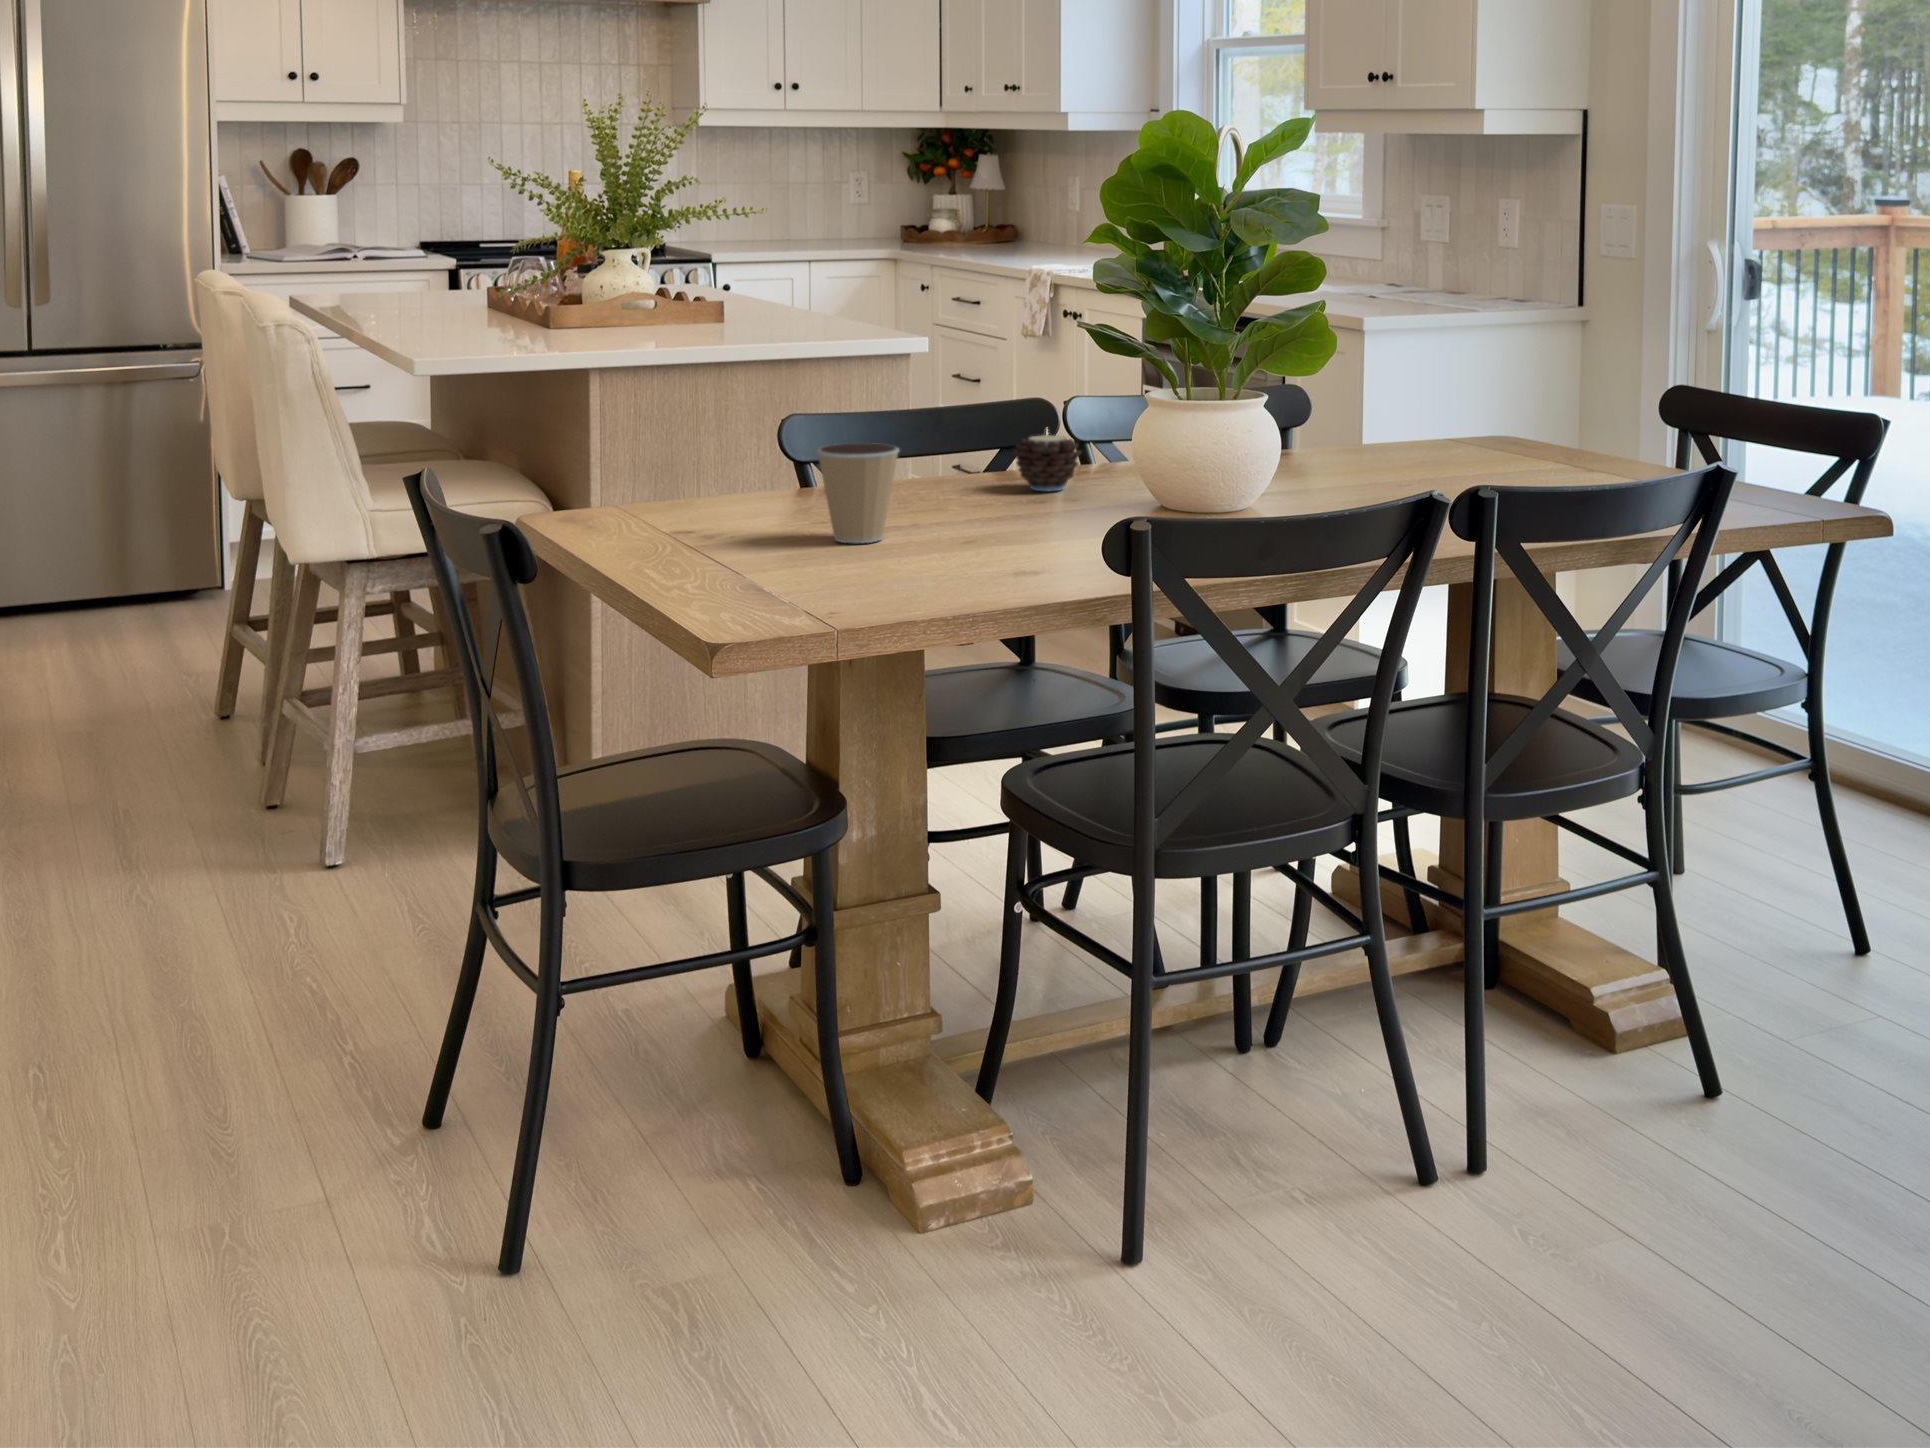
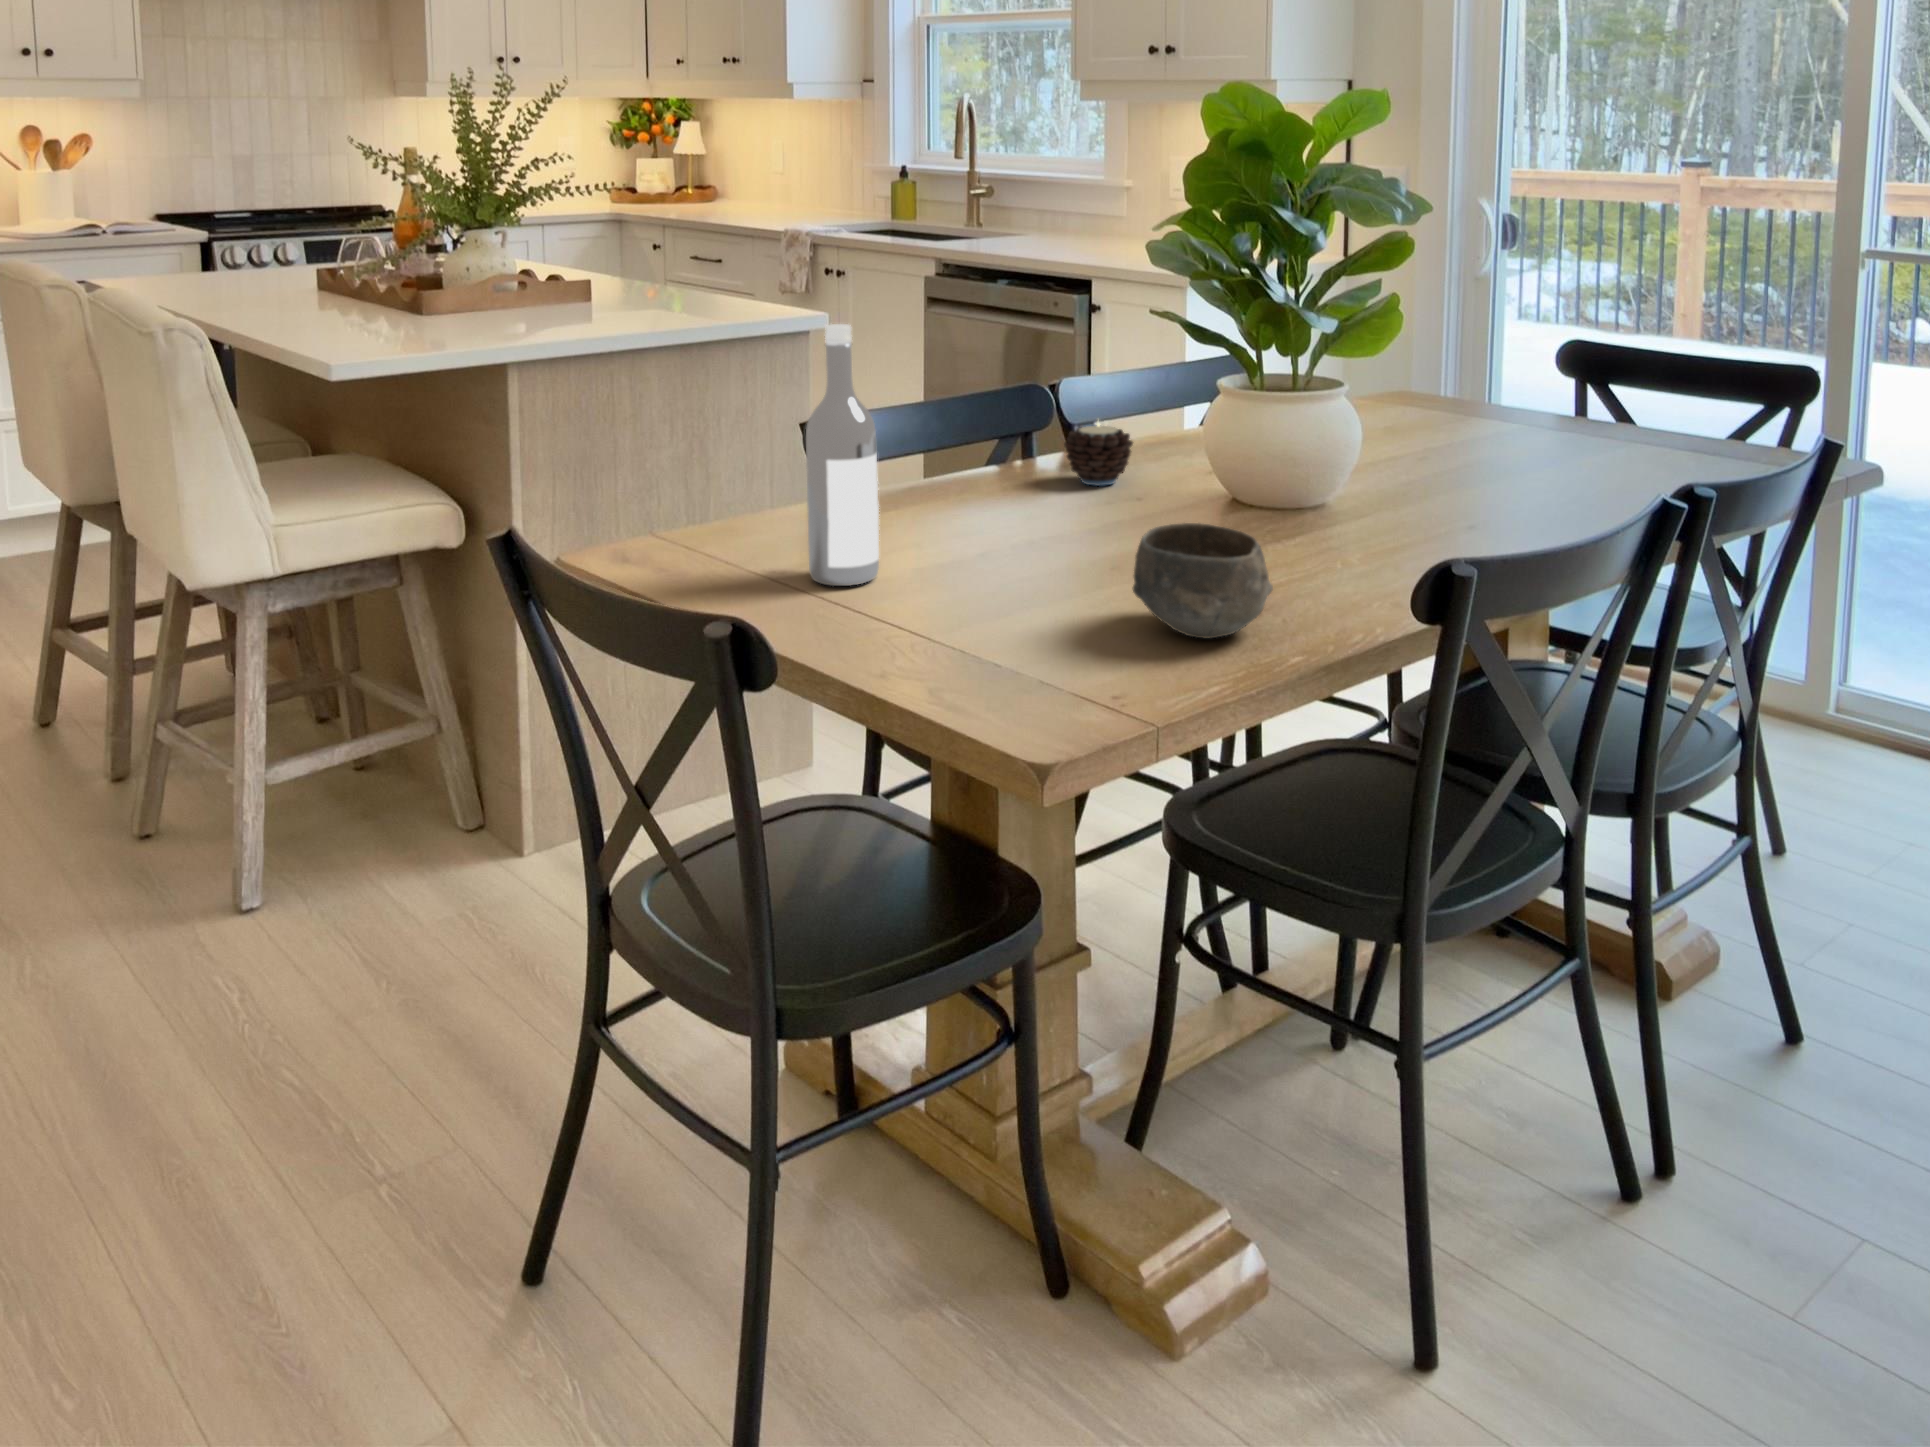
wine bottle: none [687,312,752,542] -> present [806,324,879,586]
coffee cup: present [817,443,899,543] -> none [953,460,1044,576]
bowl: none [900,491,1026,587] -> present [1133,523,1273,638]

